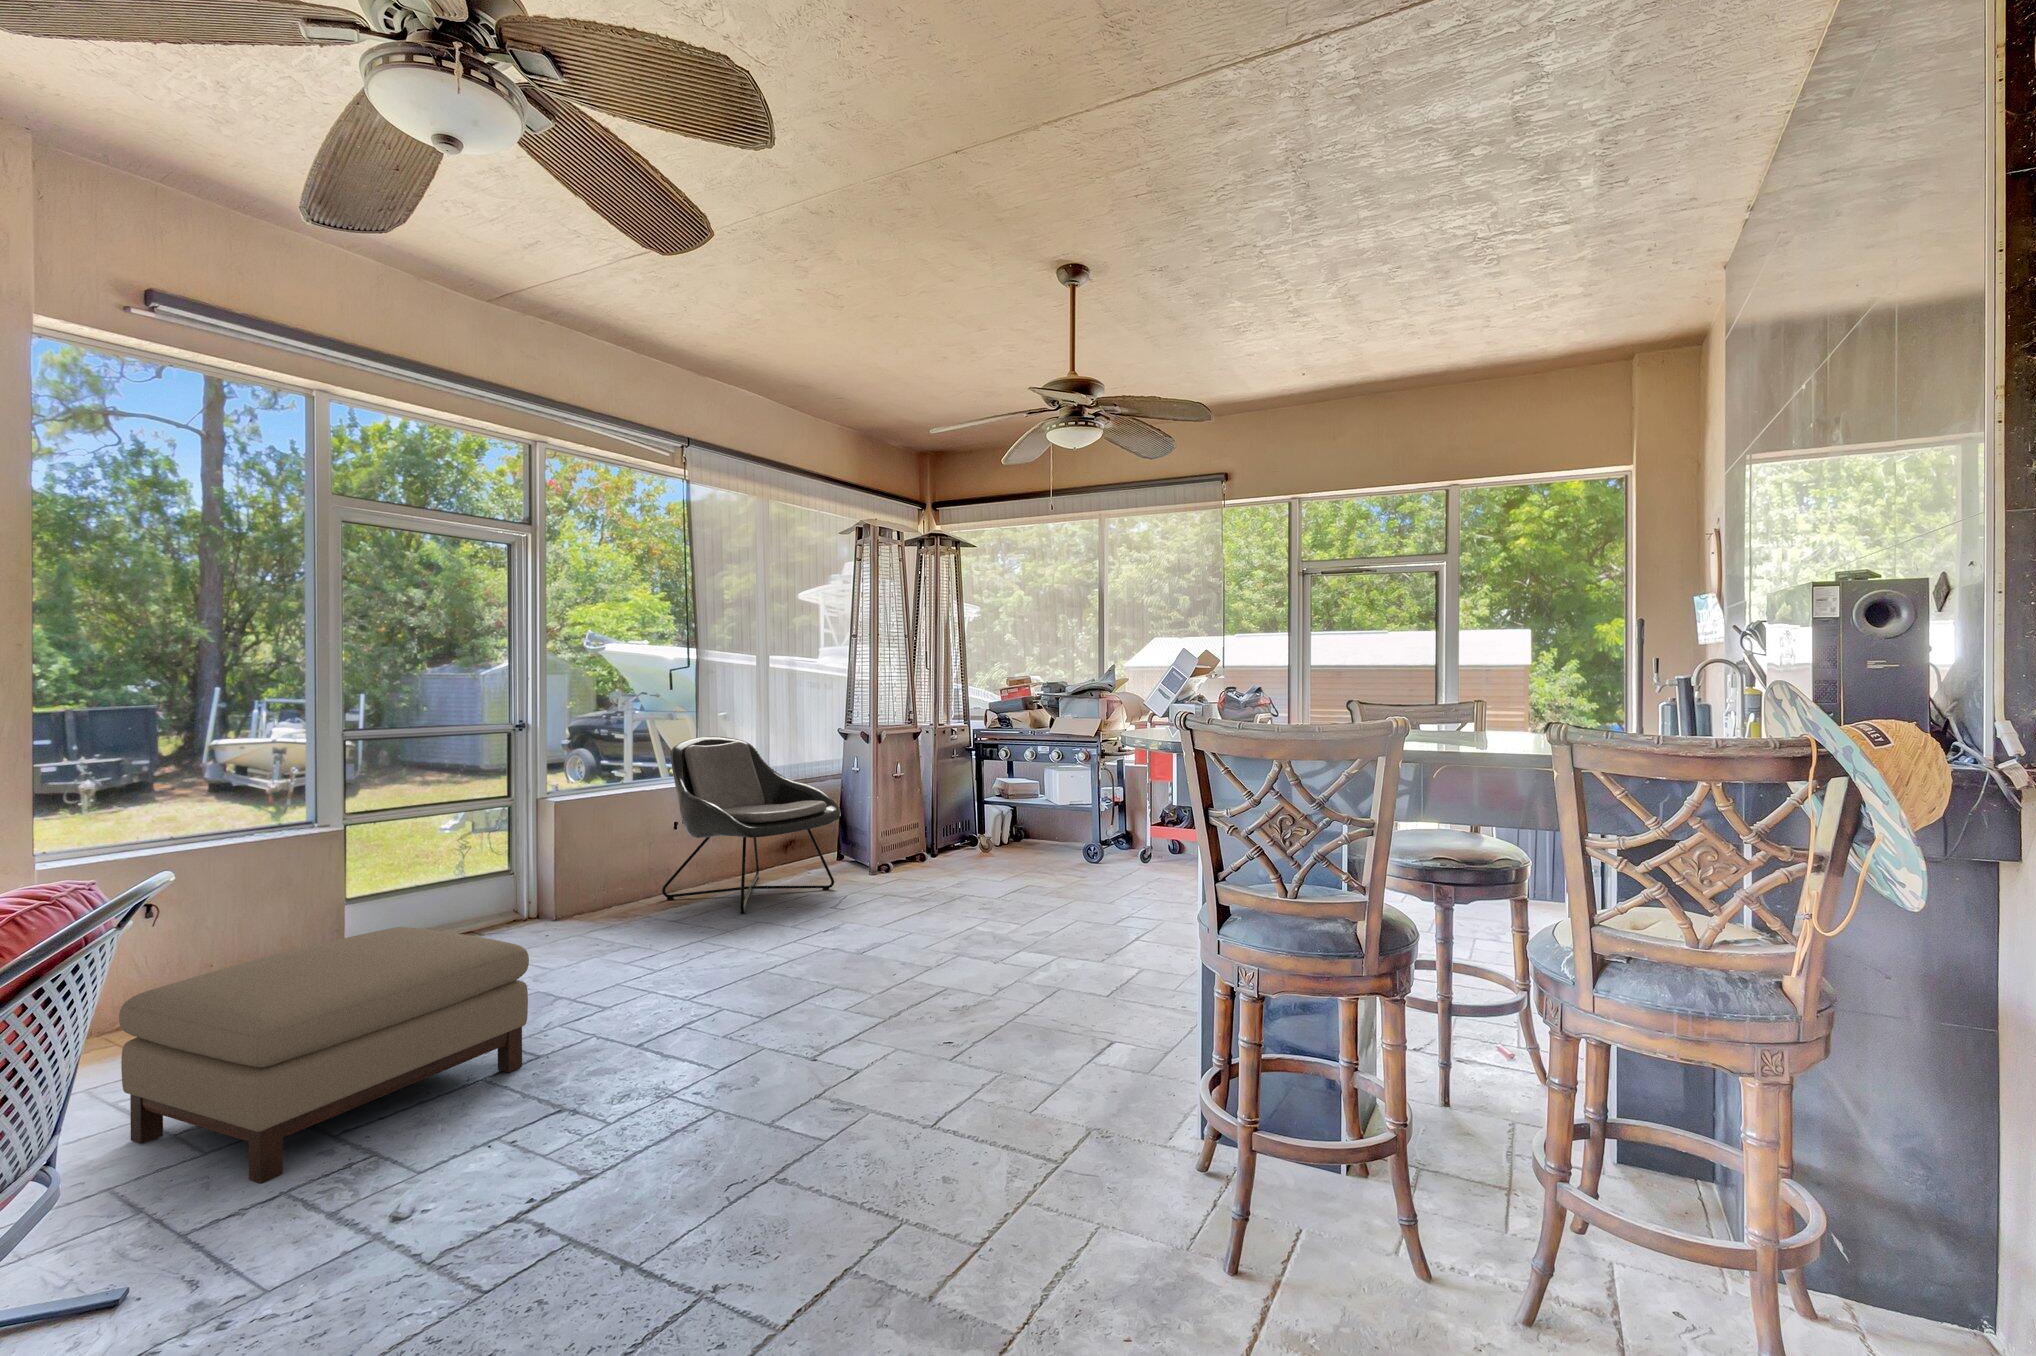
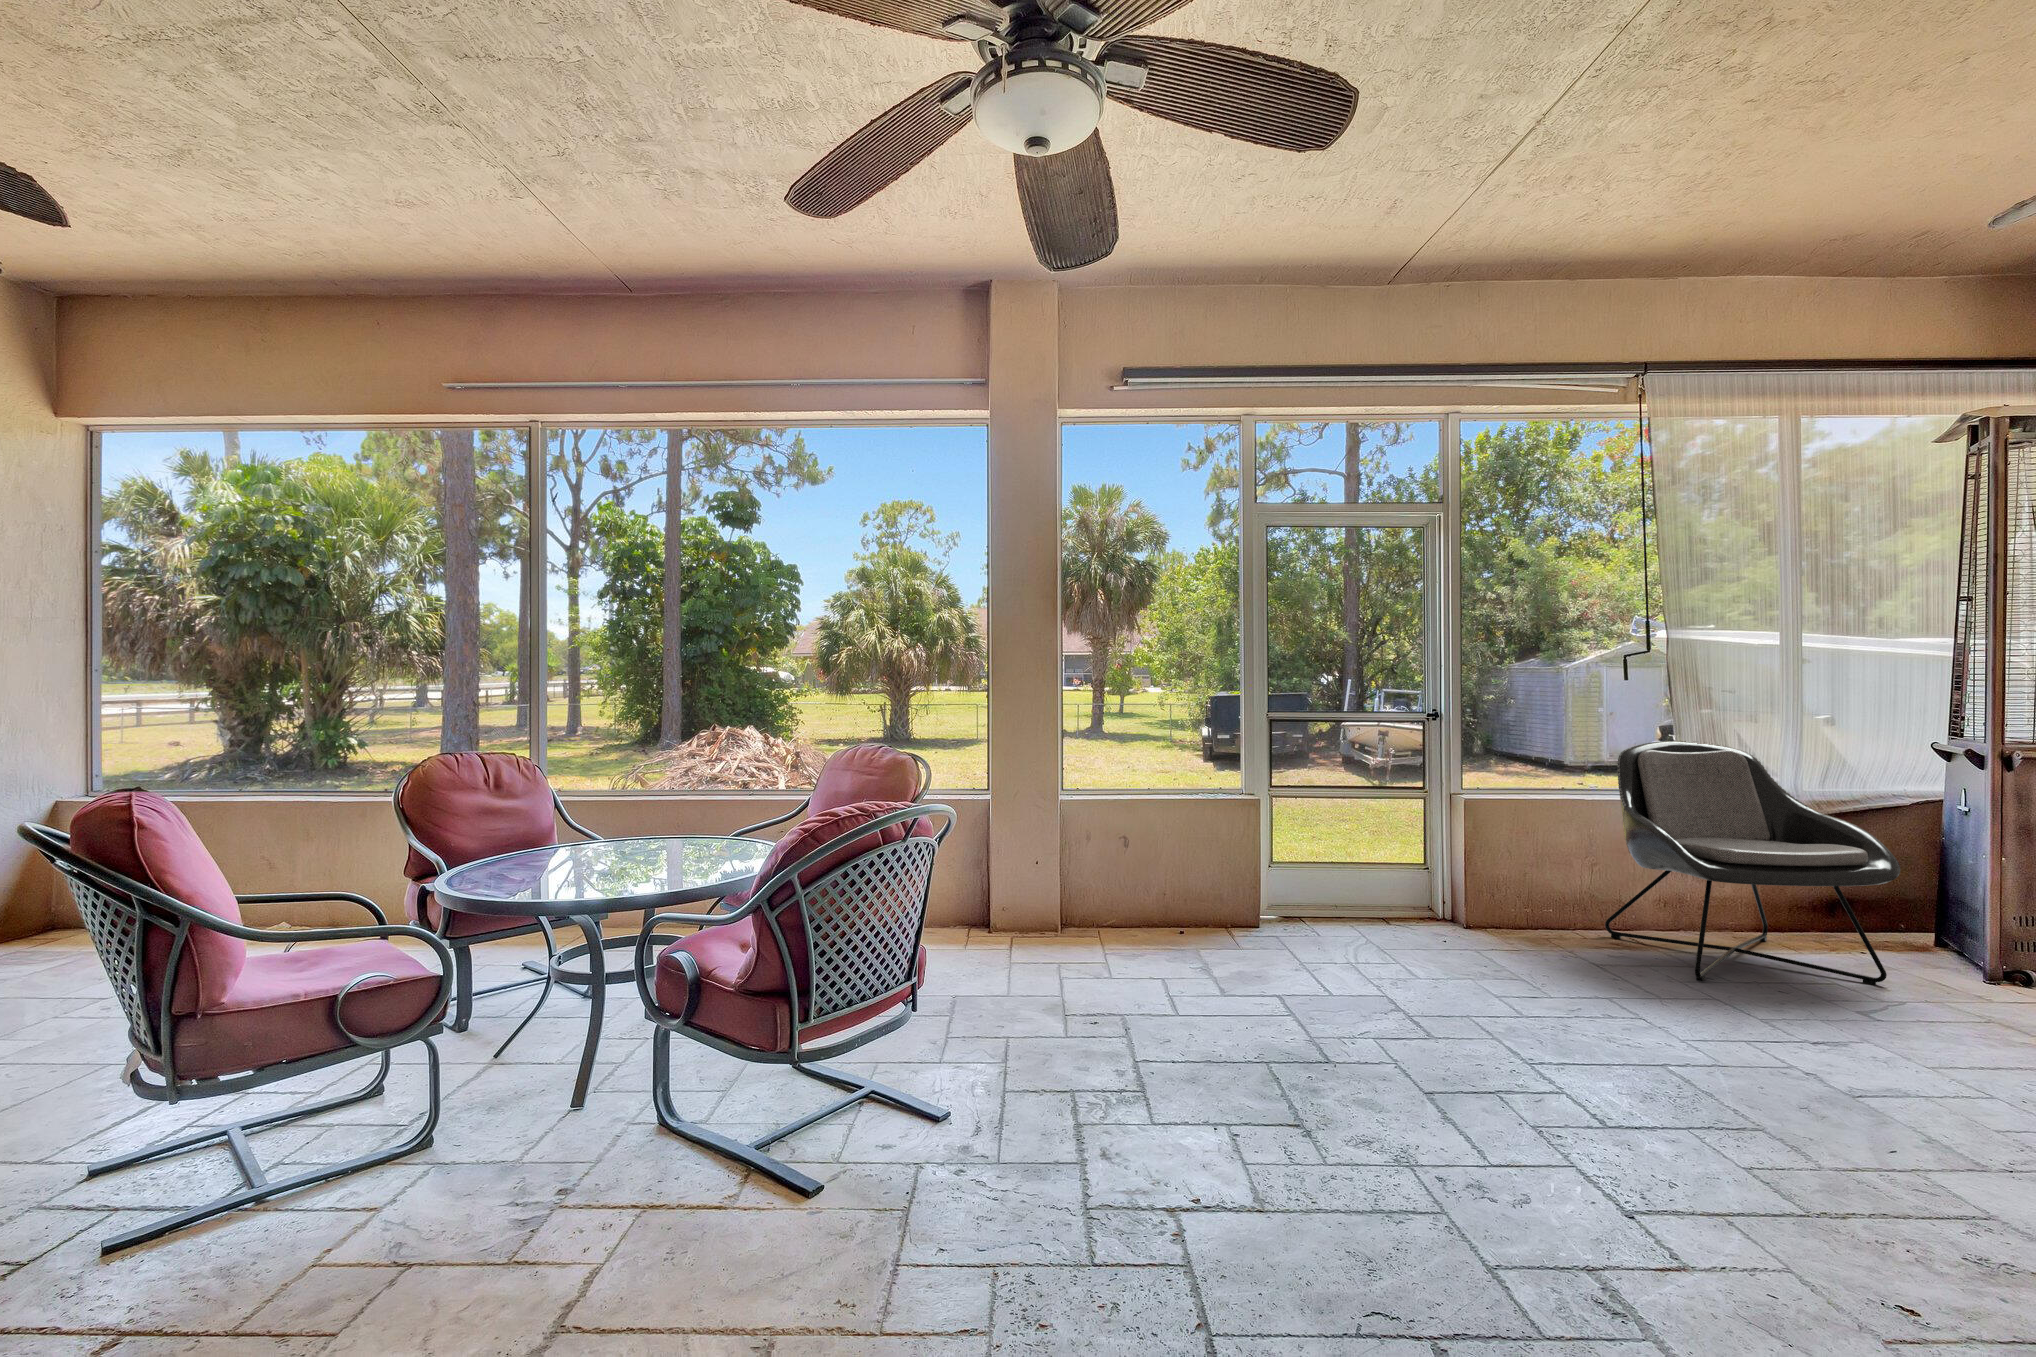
ottoman: present [119,927,529,1183] -> none [1038,893,1314,1076]

